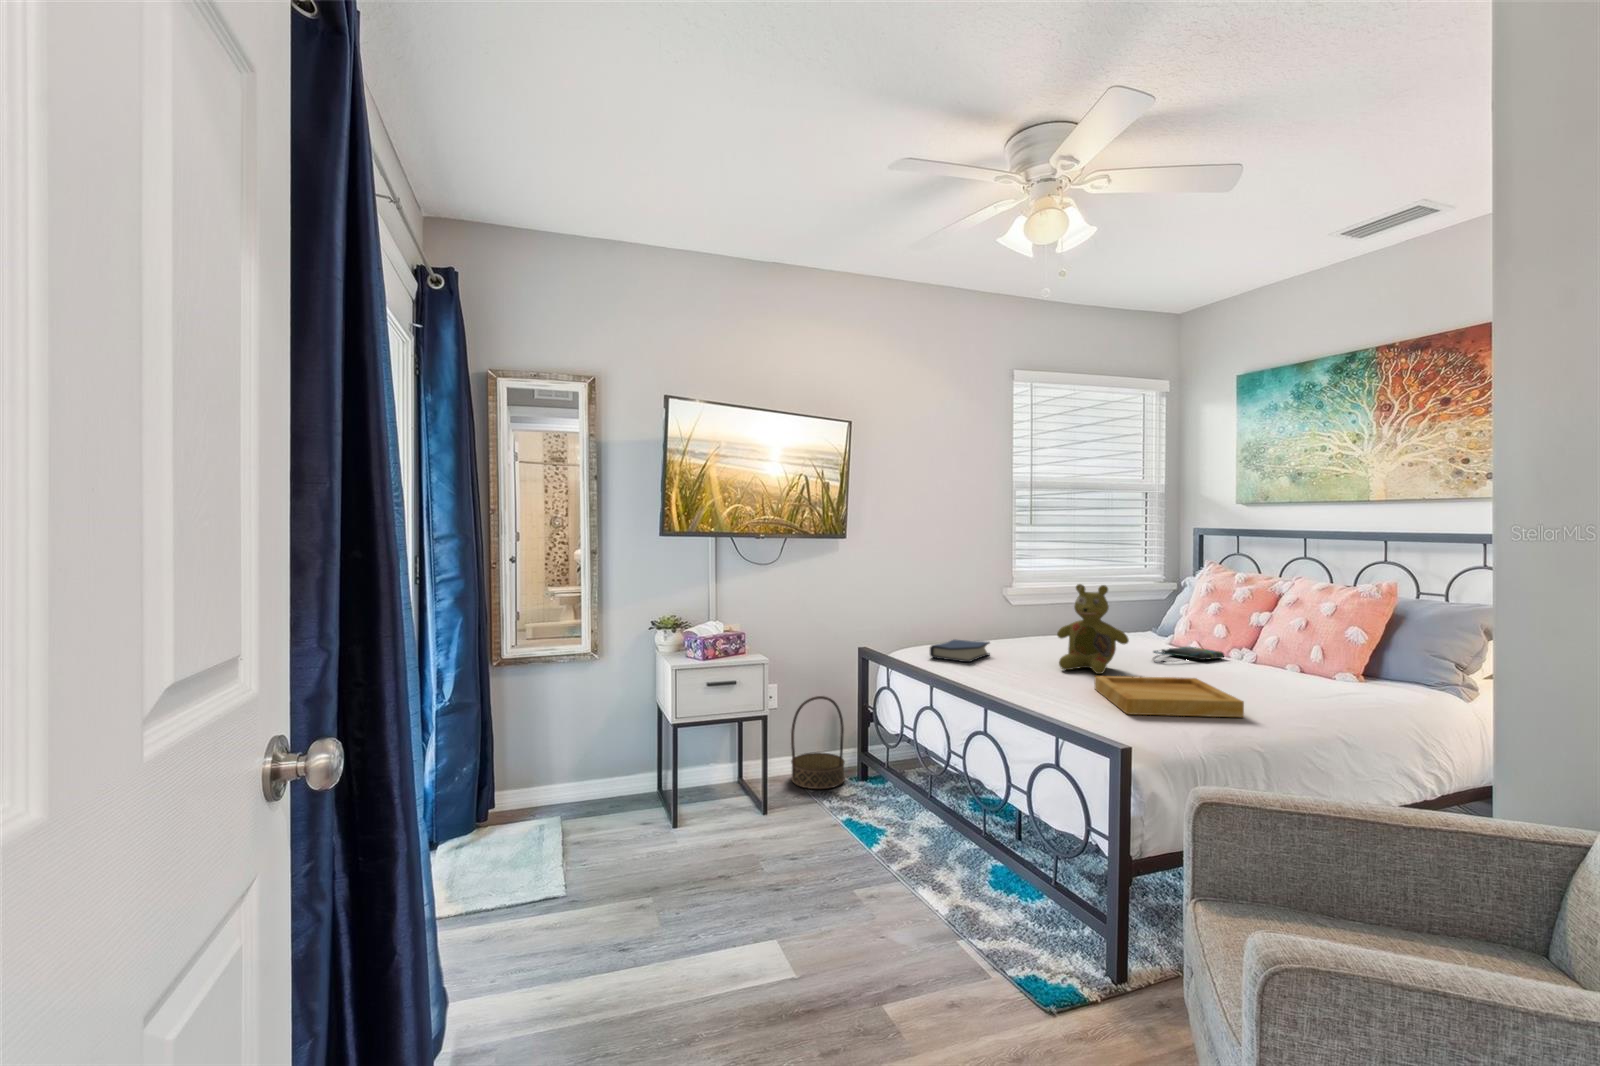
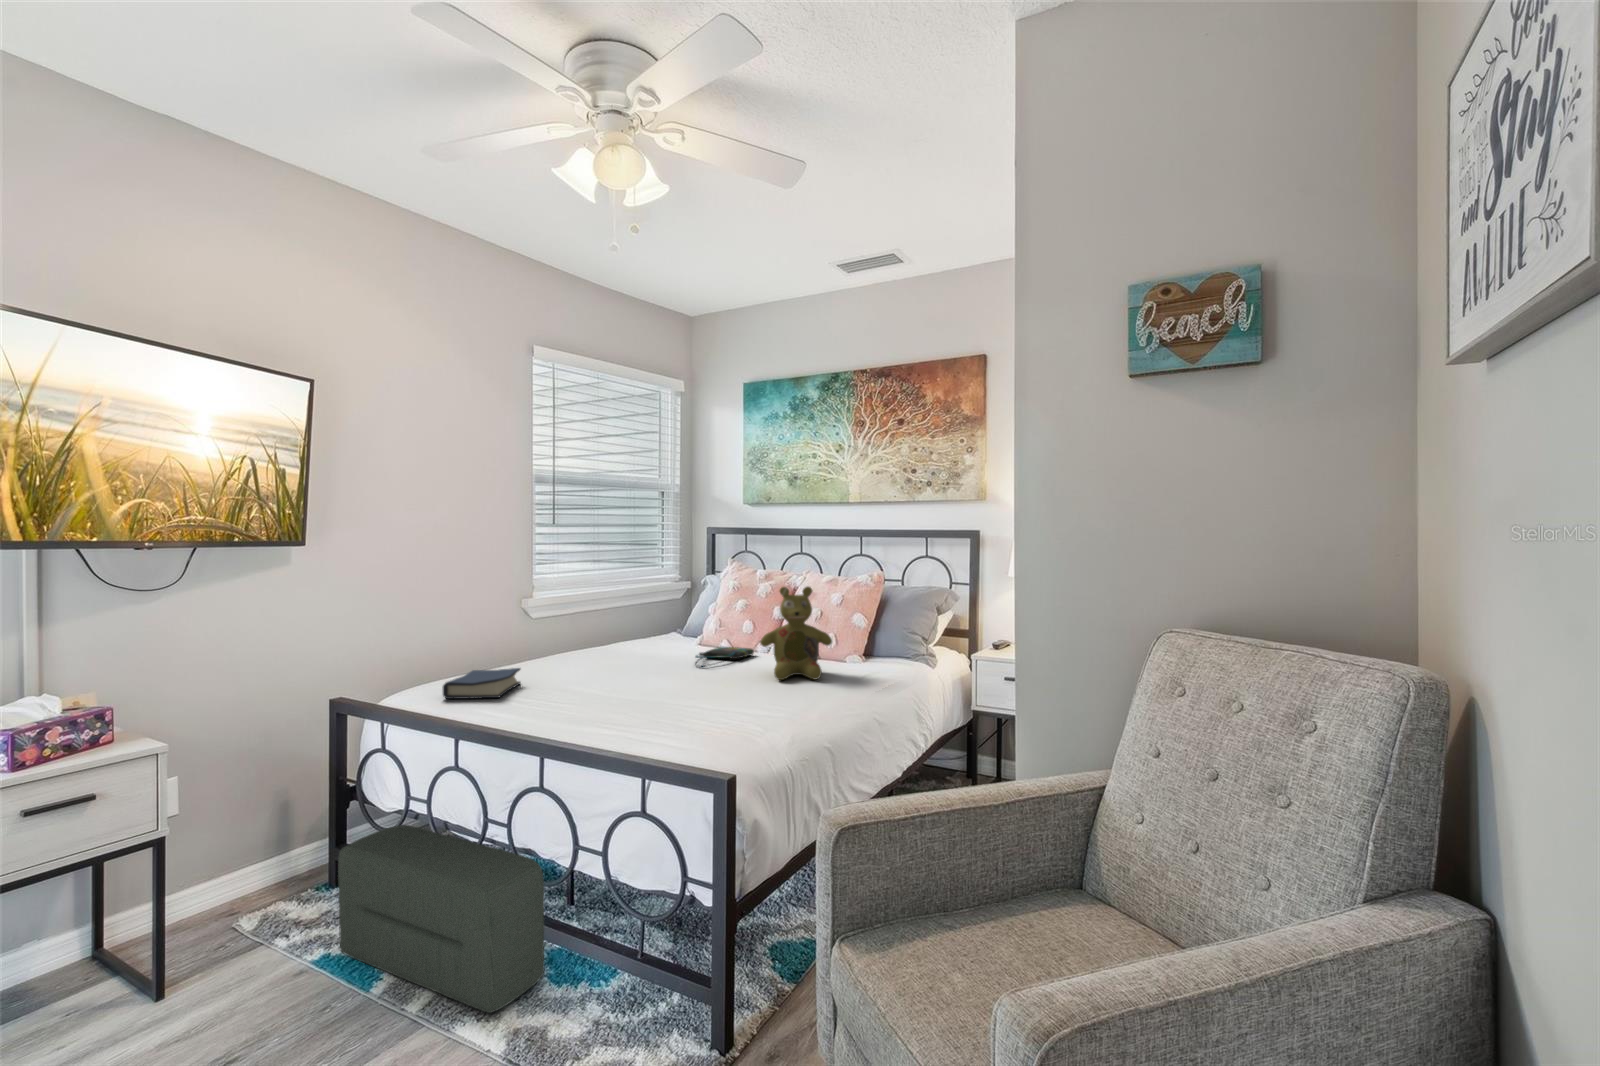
stuffed bear: present [1057,584,1129,674] -> present [760,587,832,680]
tray: present [1095,676,1244,717] -> none [657,680,806,734]
basket: present [791,696,845,789] -> none [210,779,310,927]
pouf: none [857,743,986,889] -> present [338,825,544,1013]

